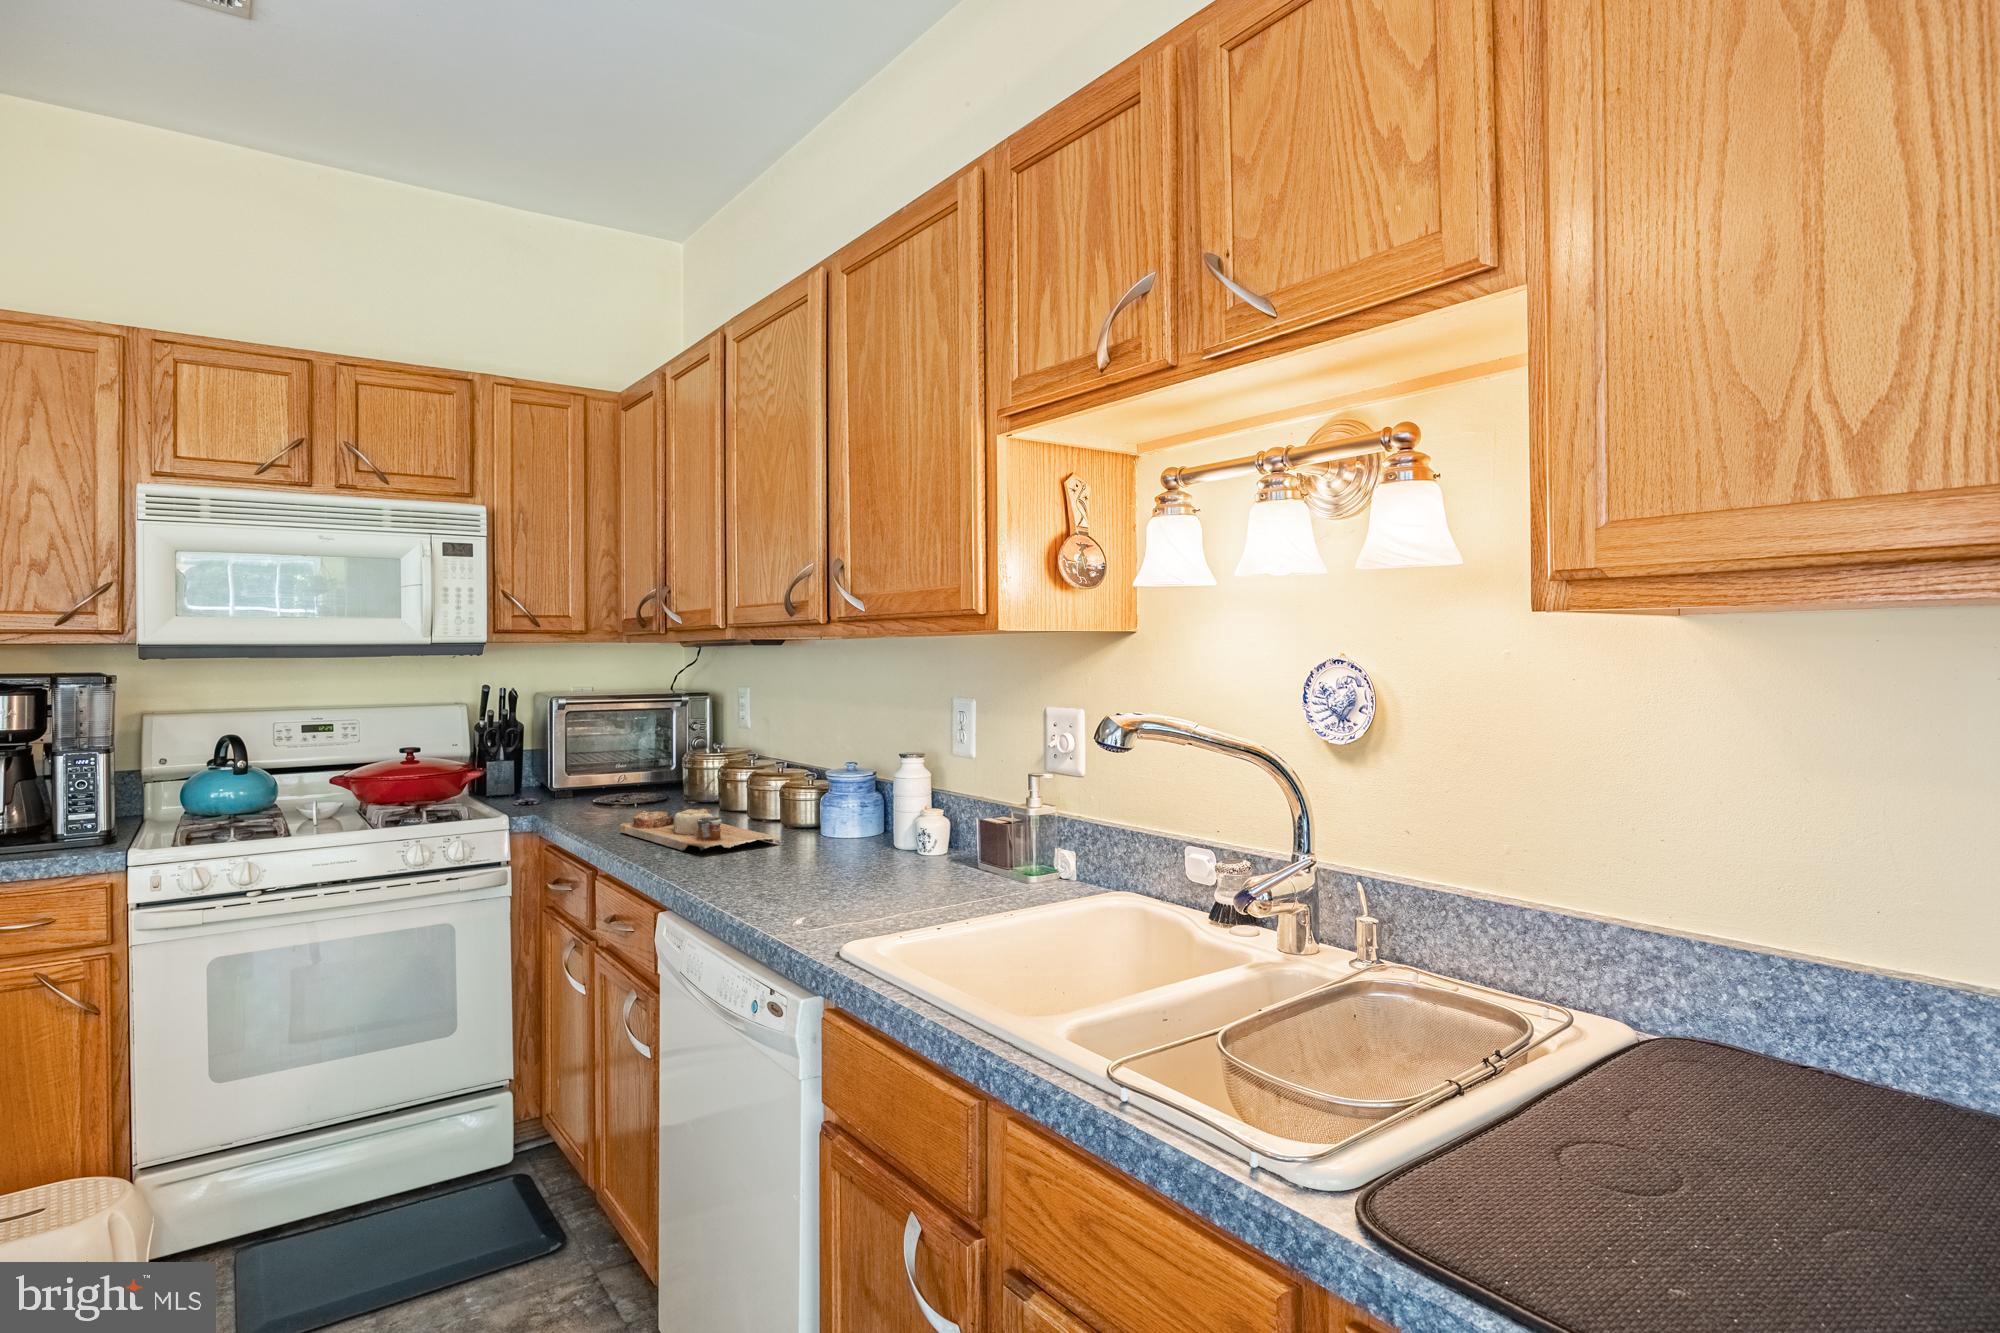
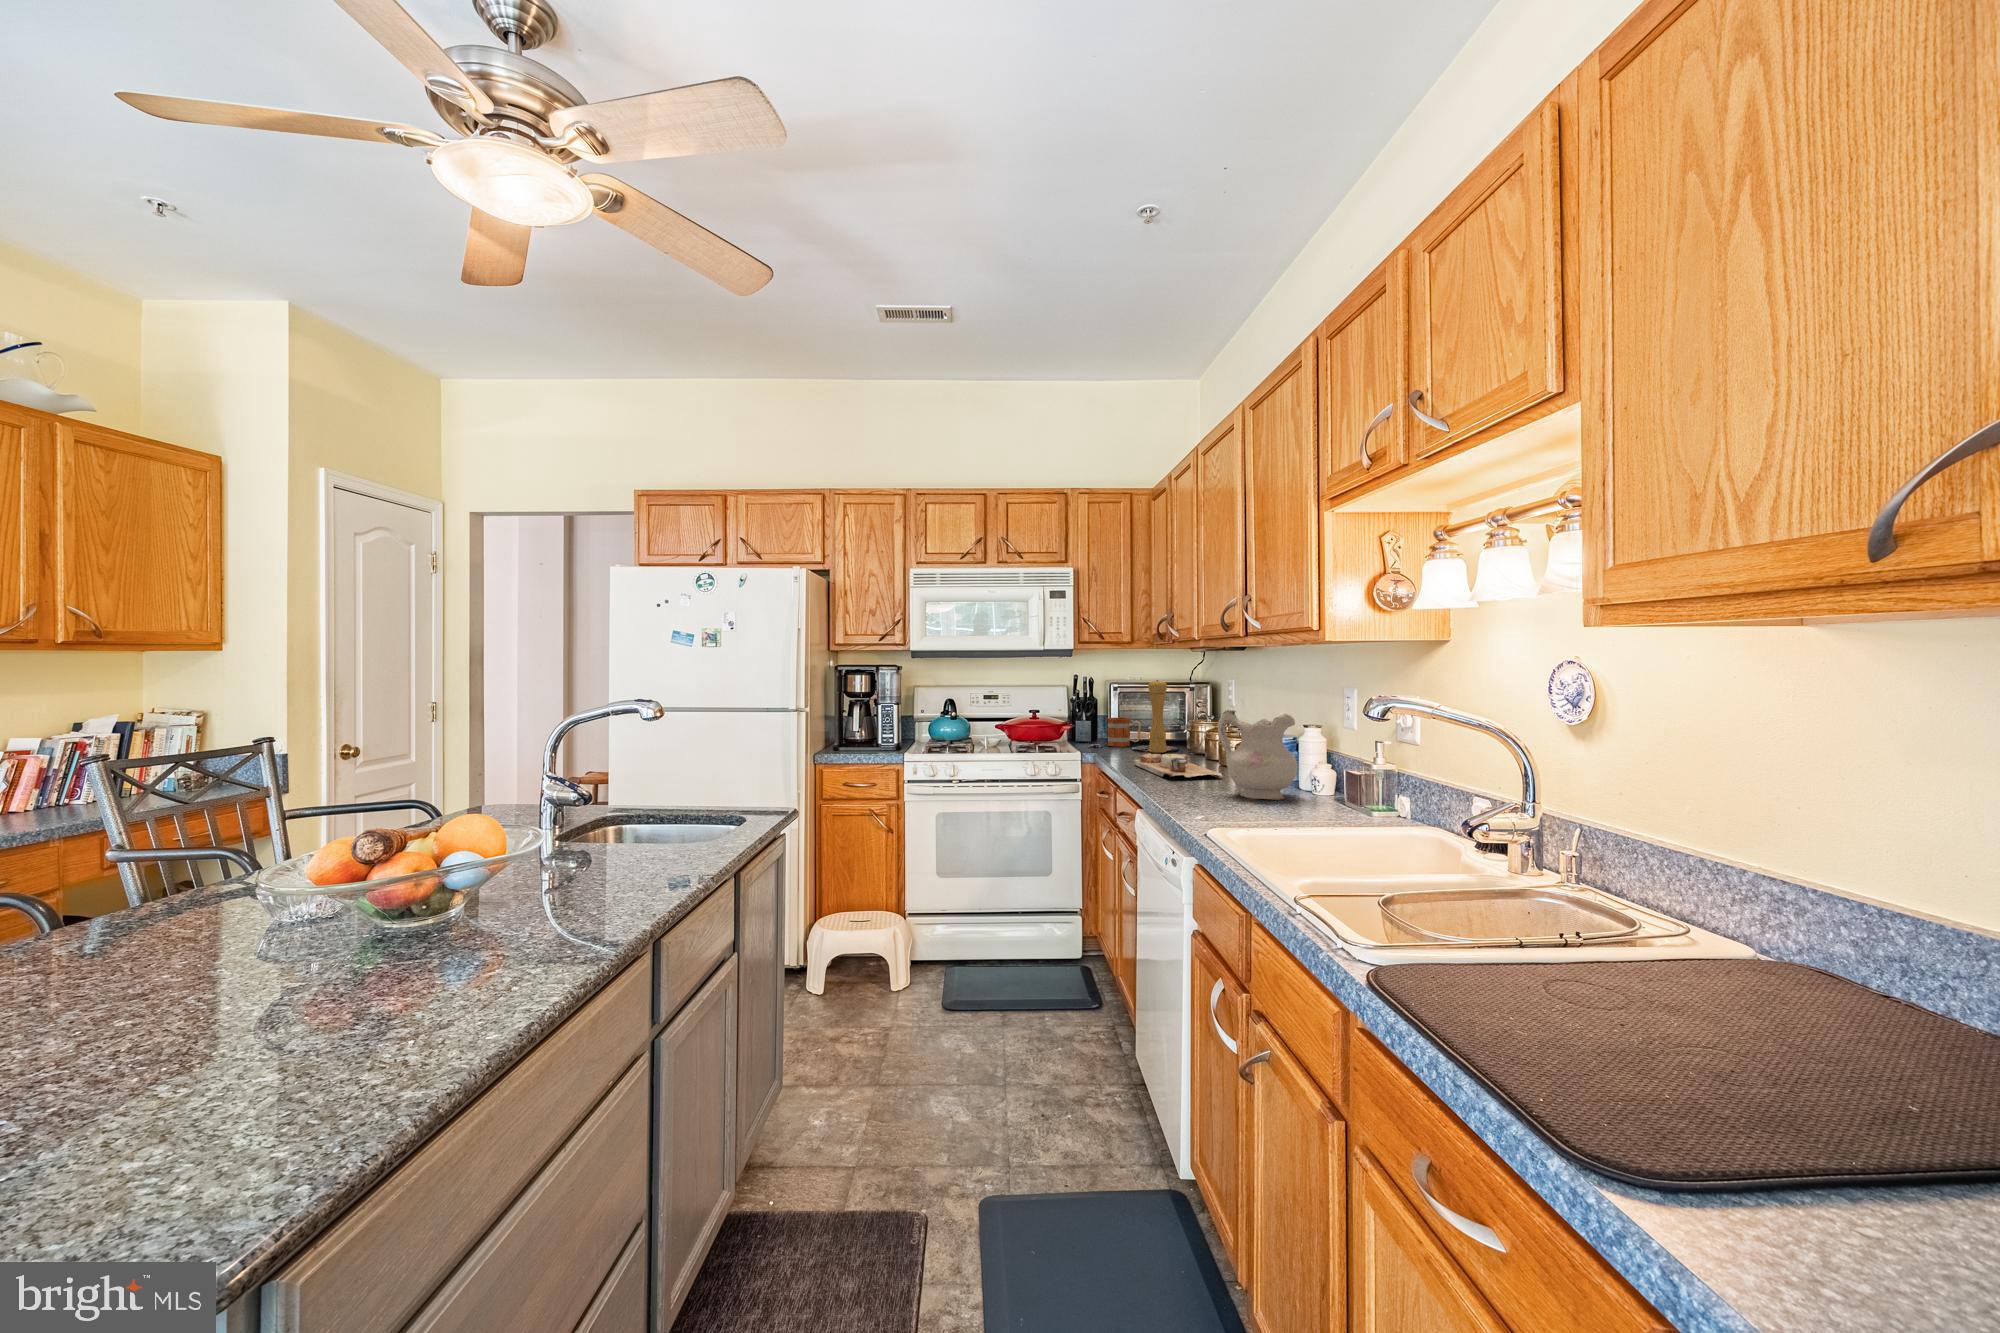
pepper mill: none [628,693,658,808] -> present [1148,680,1167,753]
ceramic pitcher: none [793,737,913,875] -> present [1218,710,1297,800]
mug: none [549,754,608,802] -> present [1107,718,1141,747]

